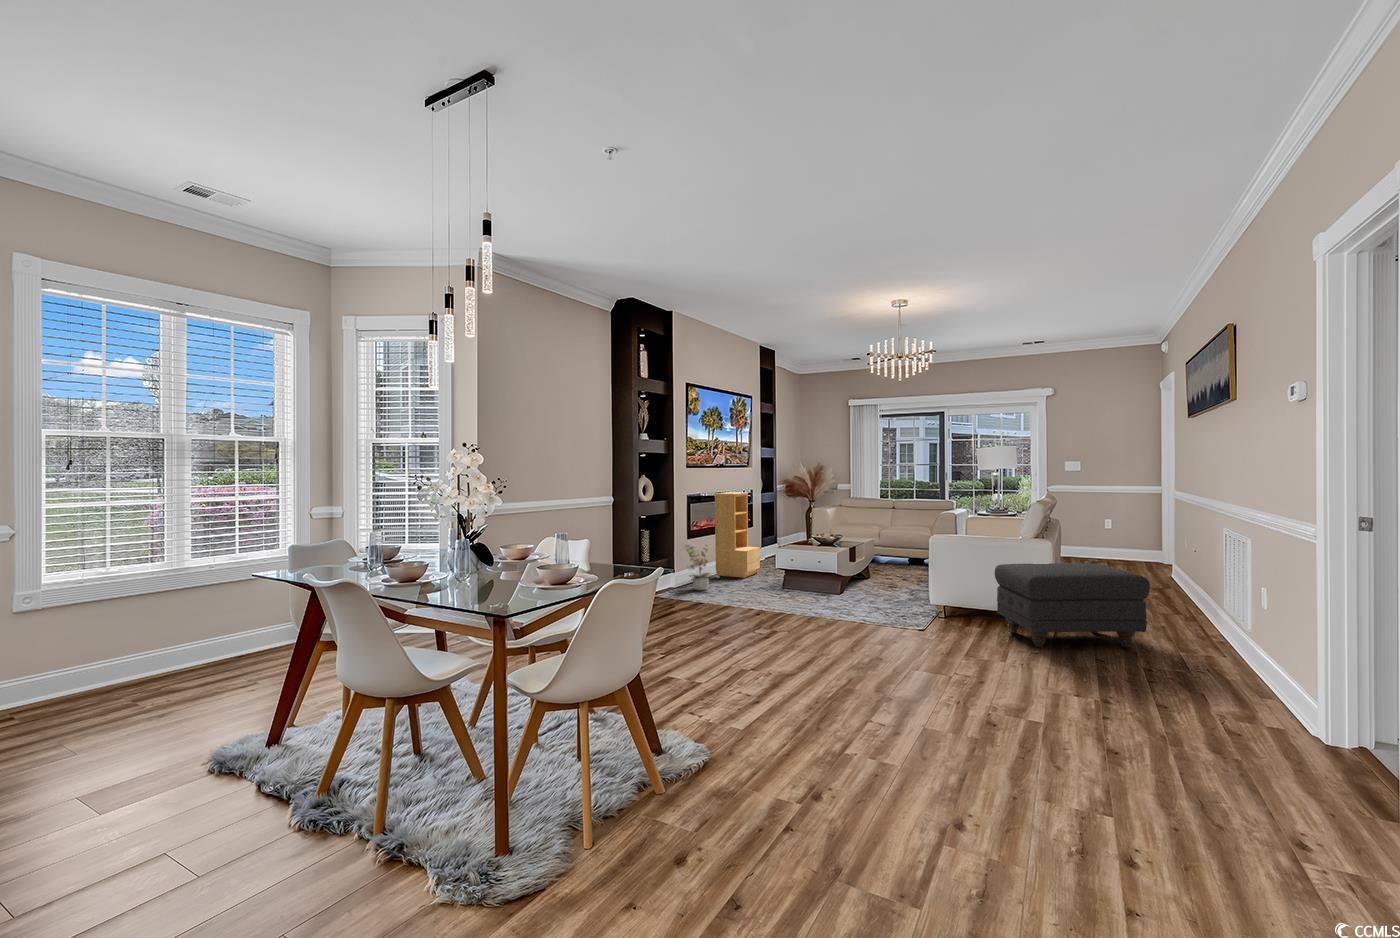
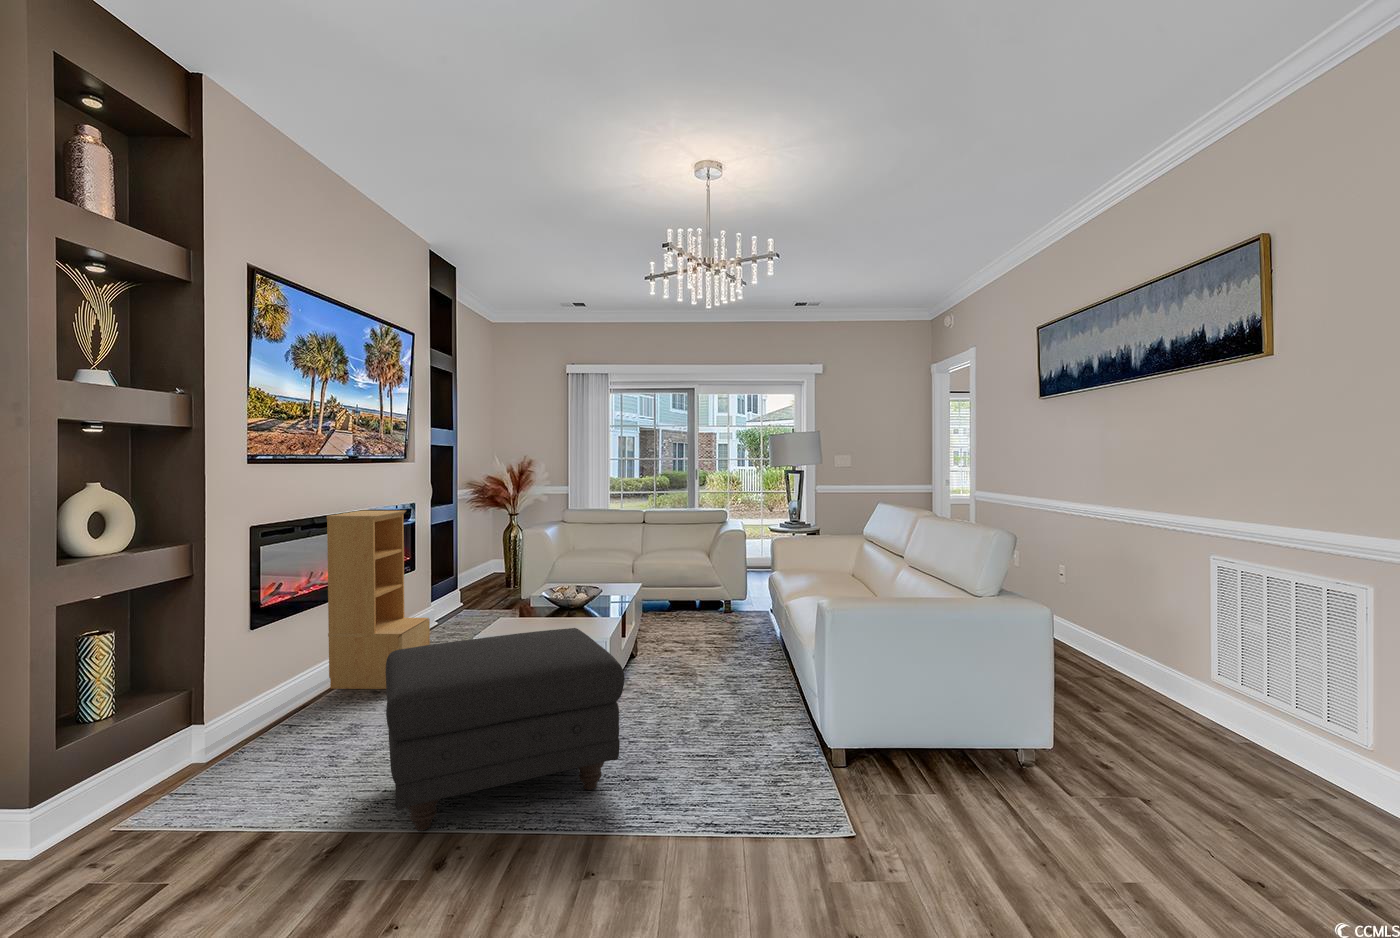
potted plant: present [686,545,717,590] -> none [221,636,328,762]
ottoman: present [995,563,1150,648] -> present [385,628,624,830]

